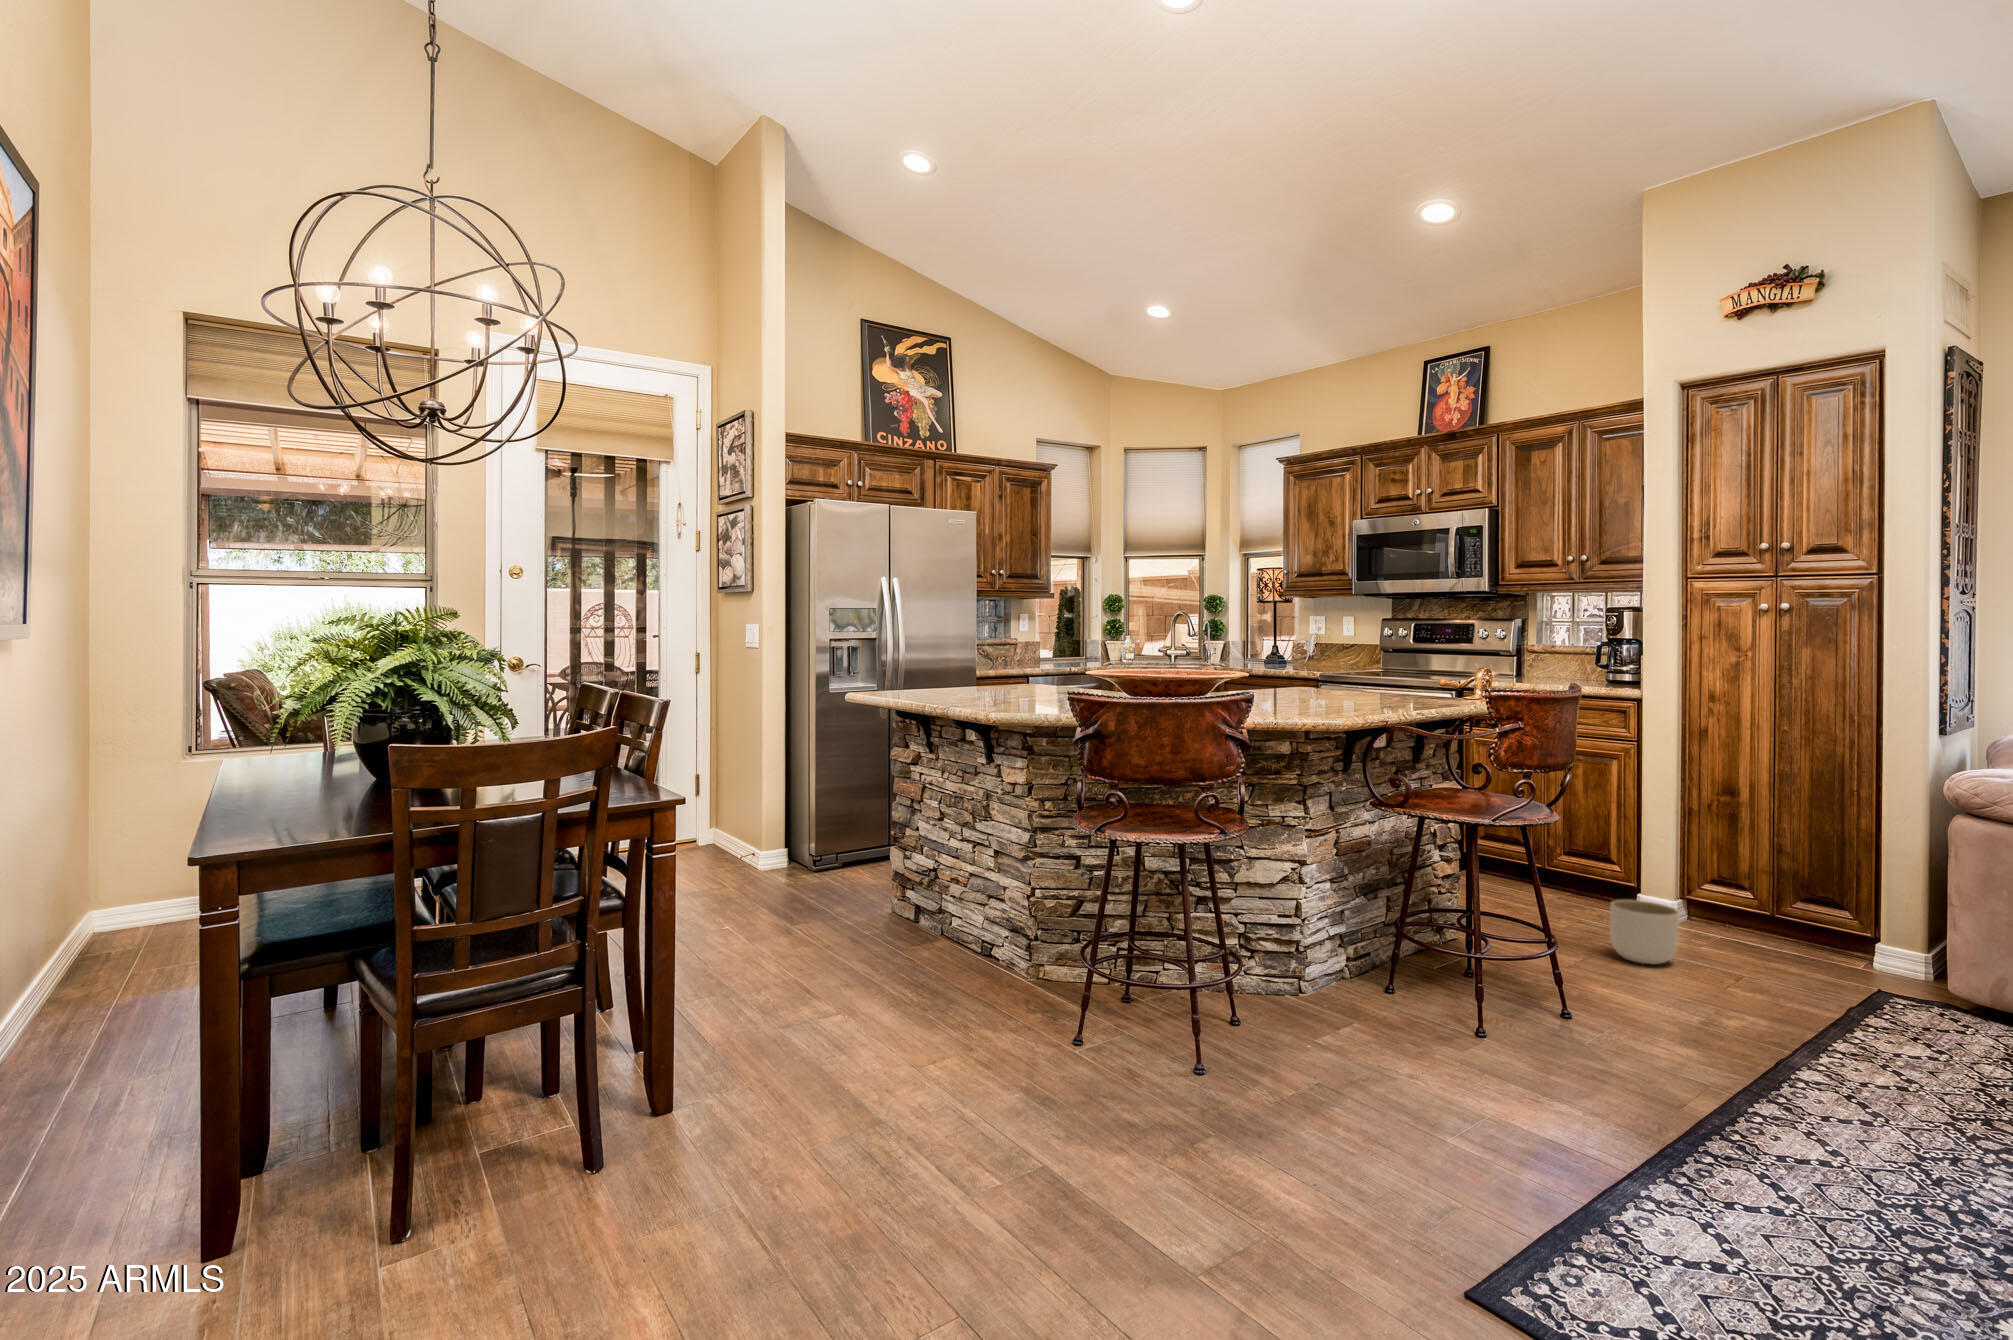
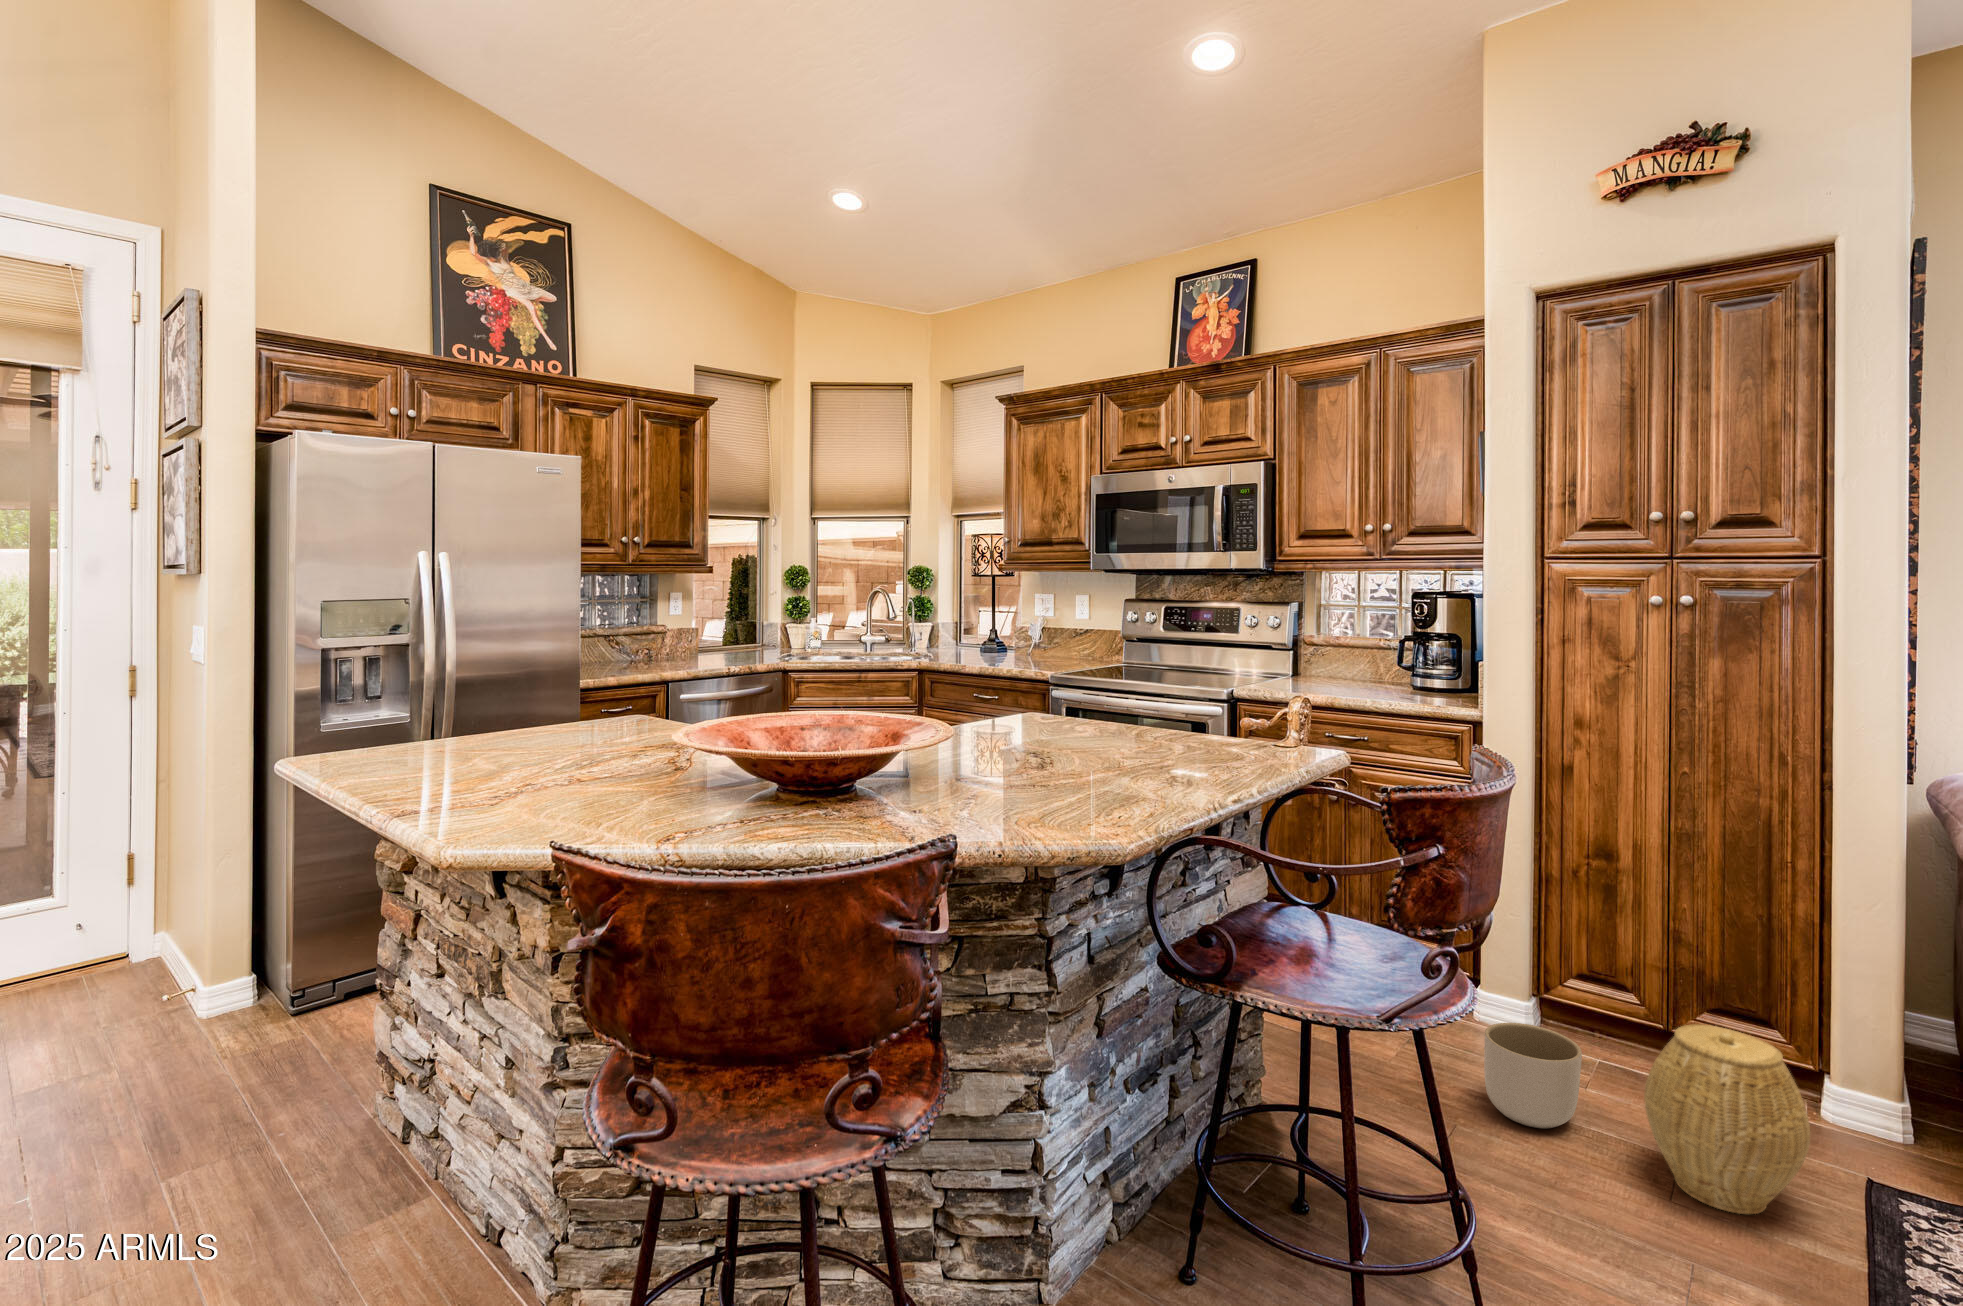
woven basket: none [1710,887,1819,1004] -> present [1644,1024,1810,1214]

